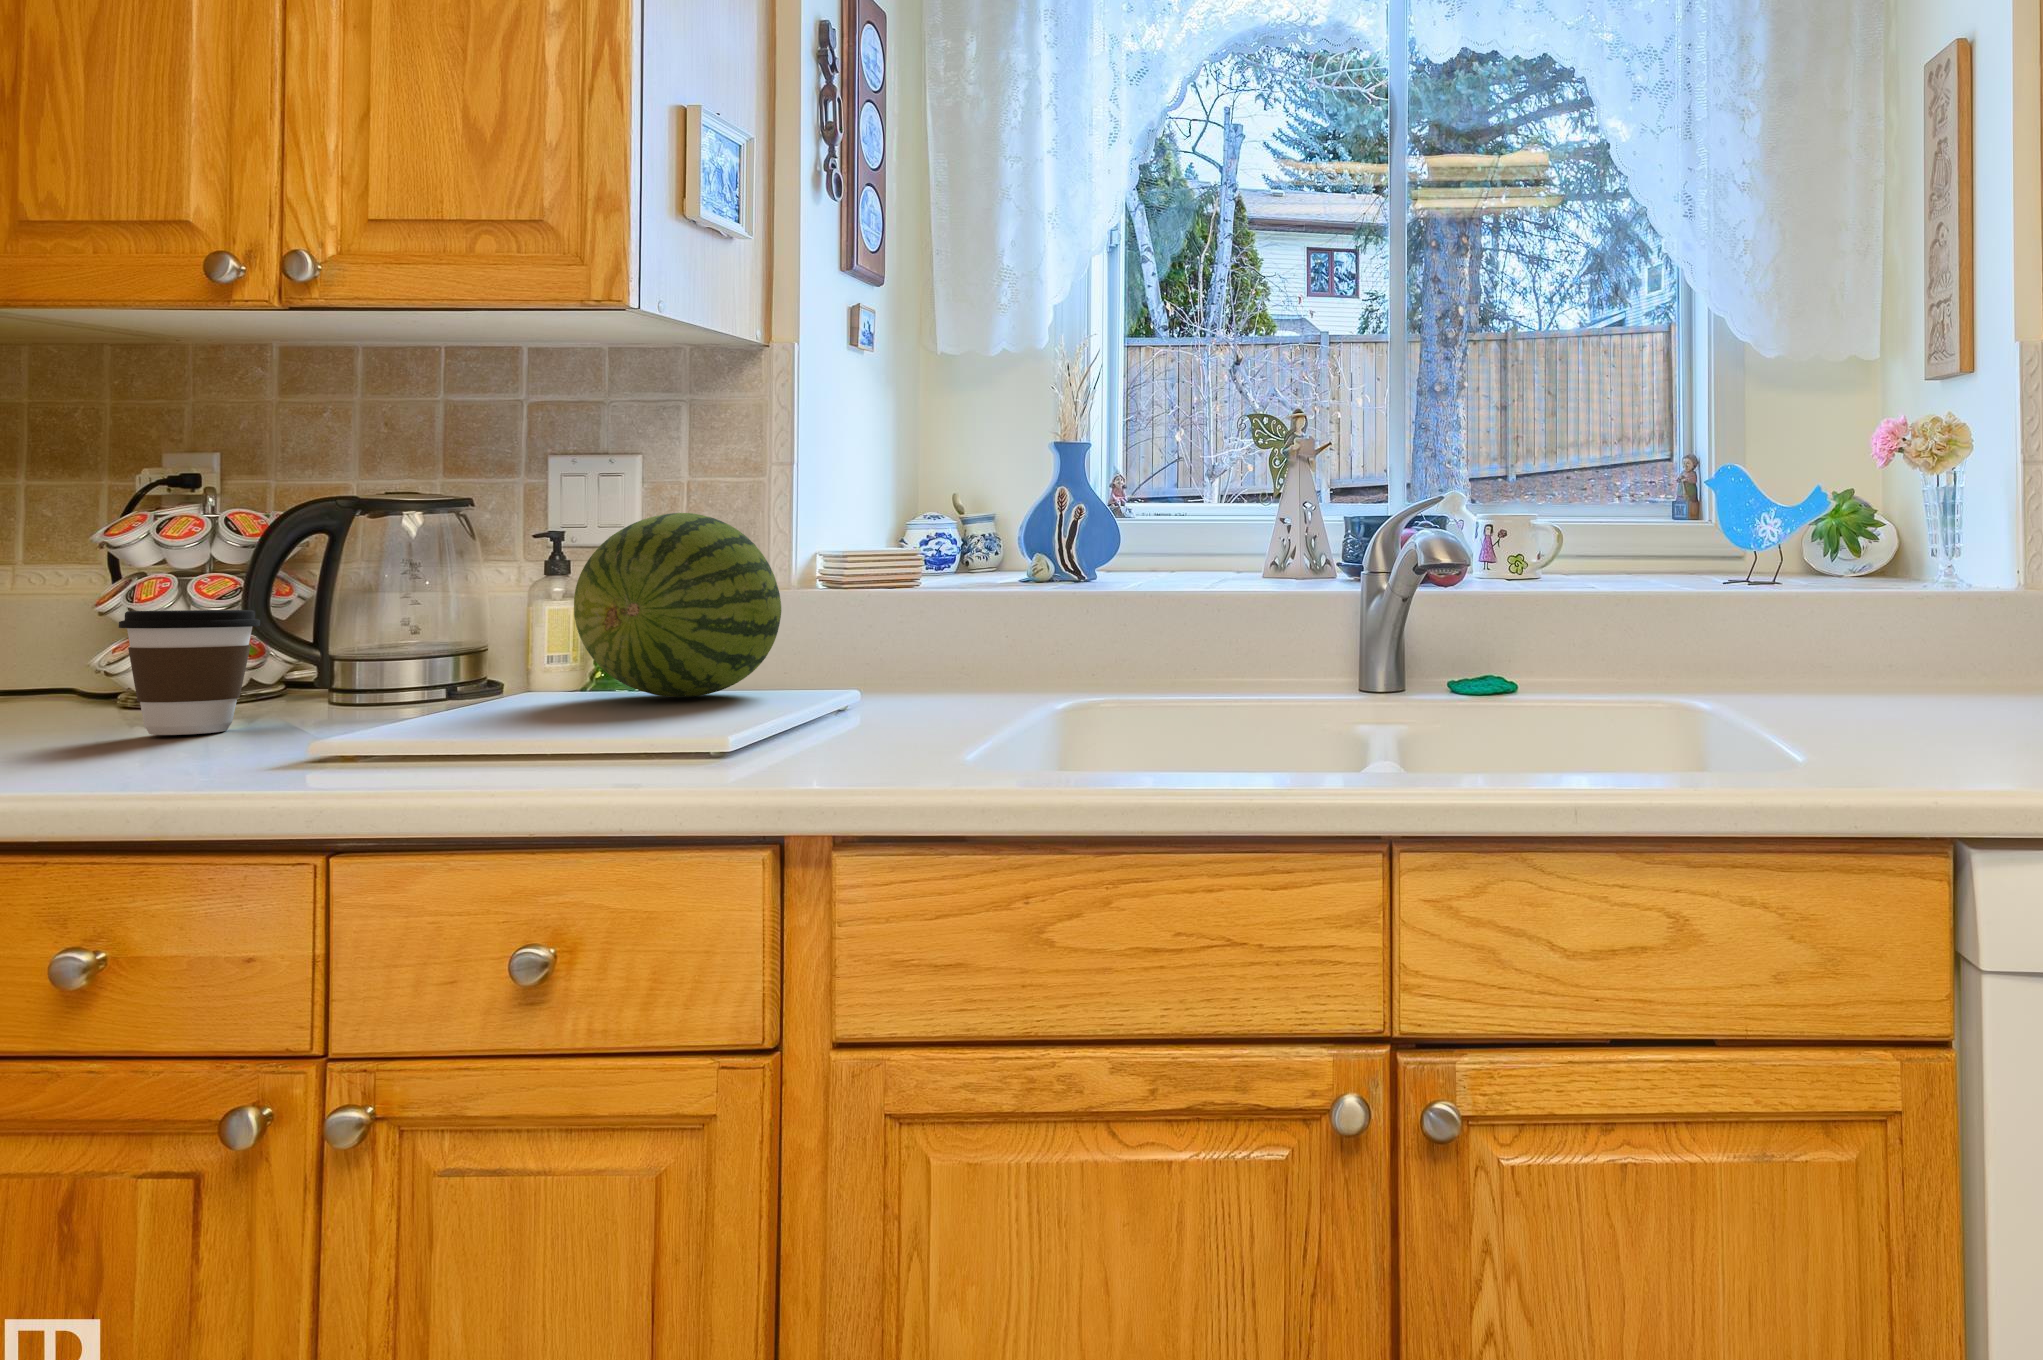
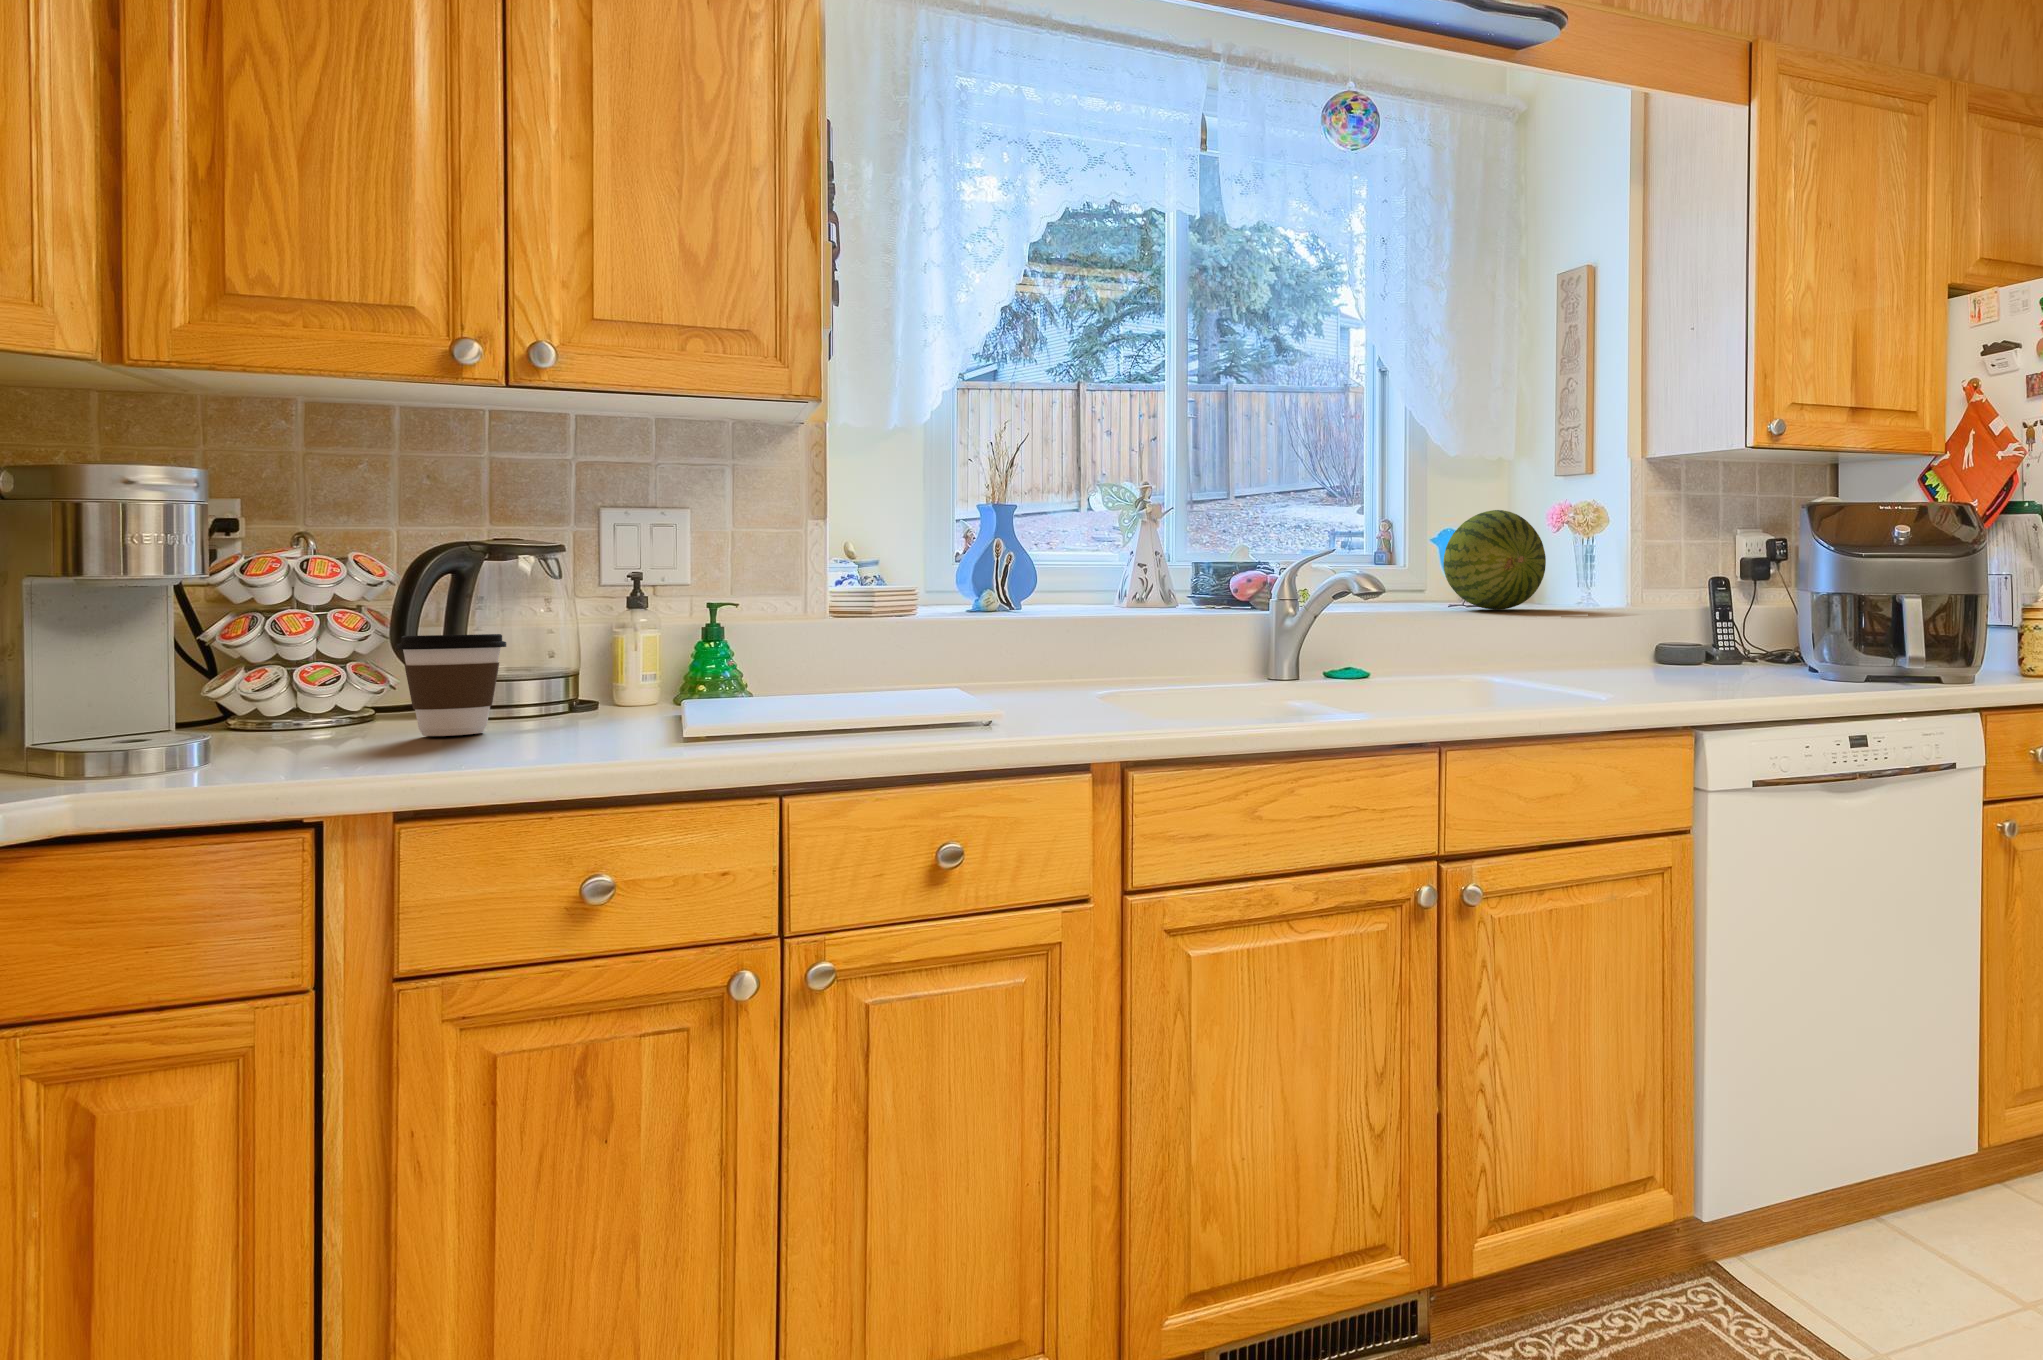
fruit: present [574,513,781,697] -> present [1443,510,1546,610]

